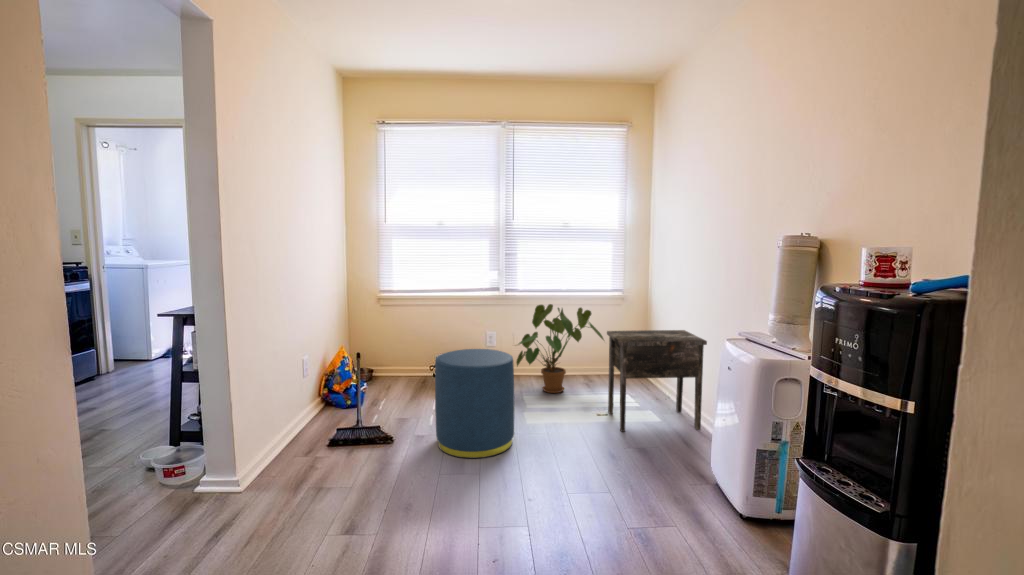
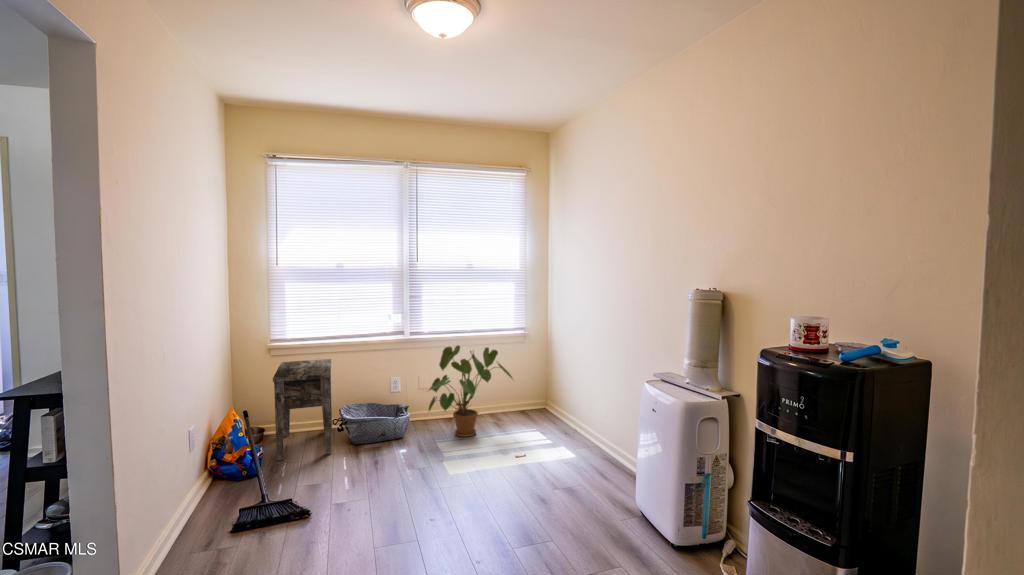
side table: present [607,330,707,432] -> present [273,359,332,461]
ottoman: present [435,349,514,458] -> none [361,403,445,524]

